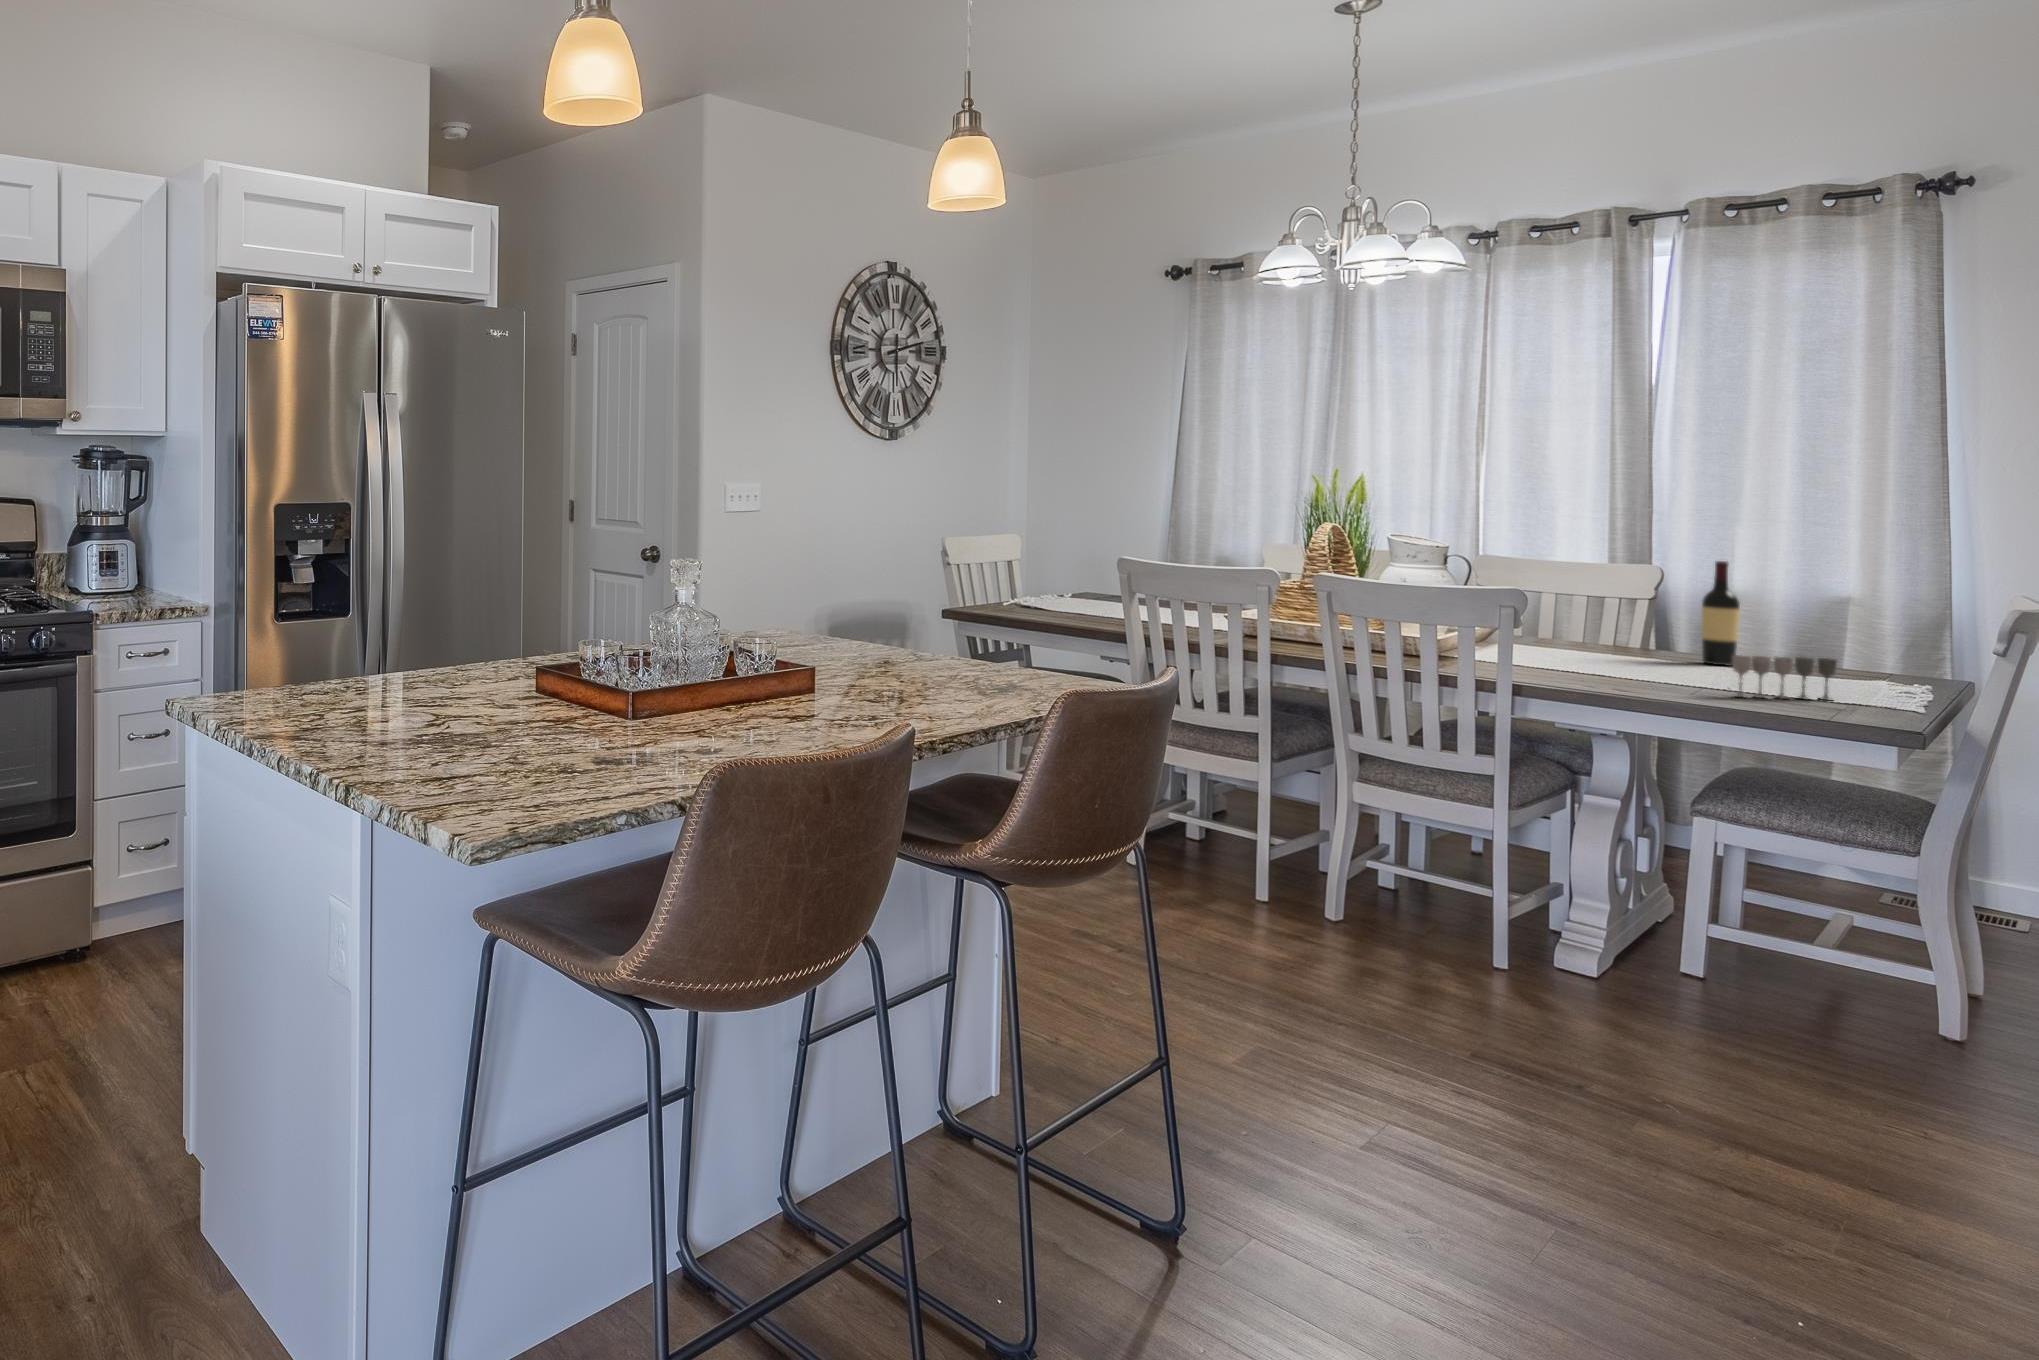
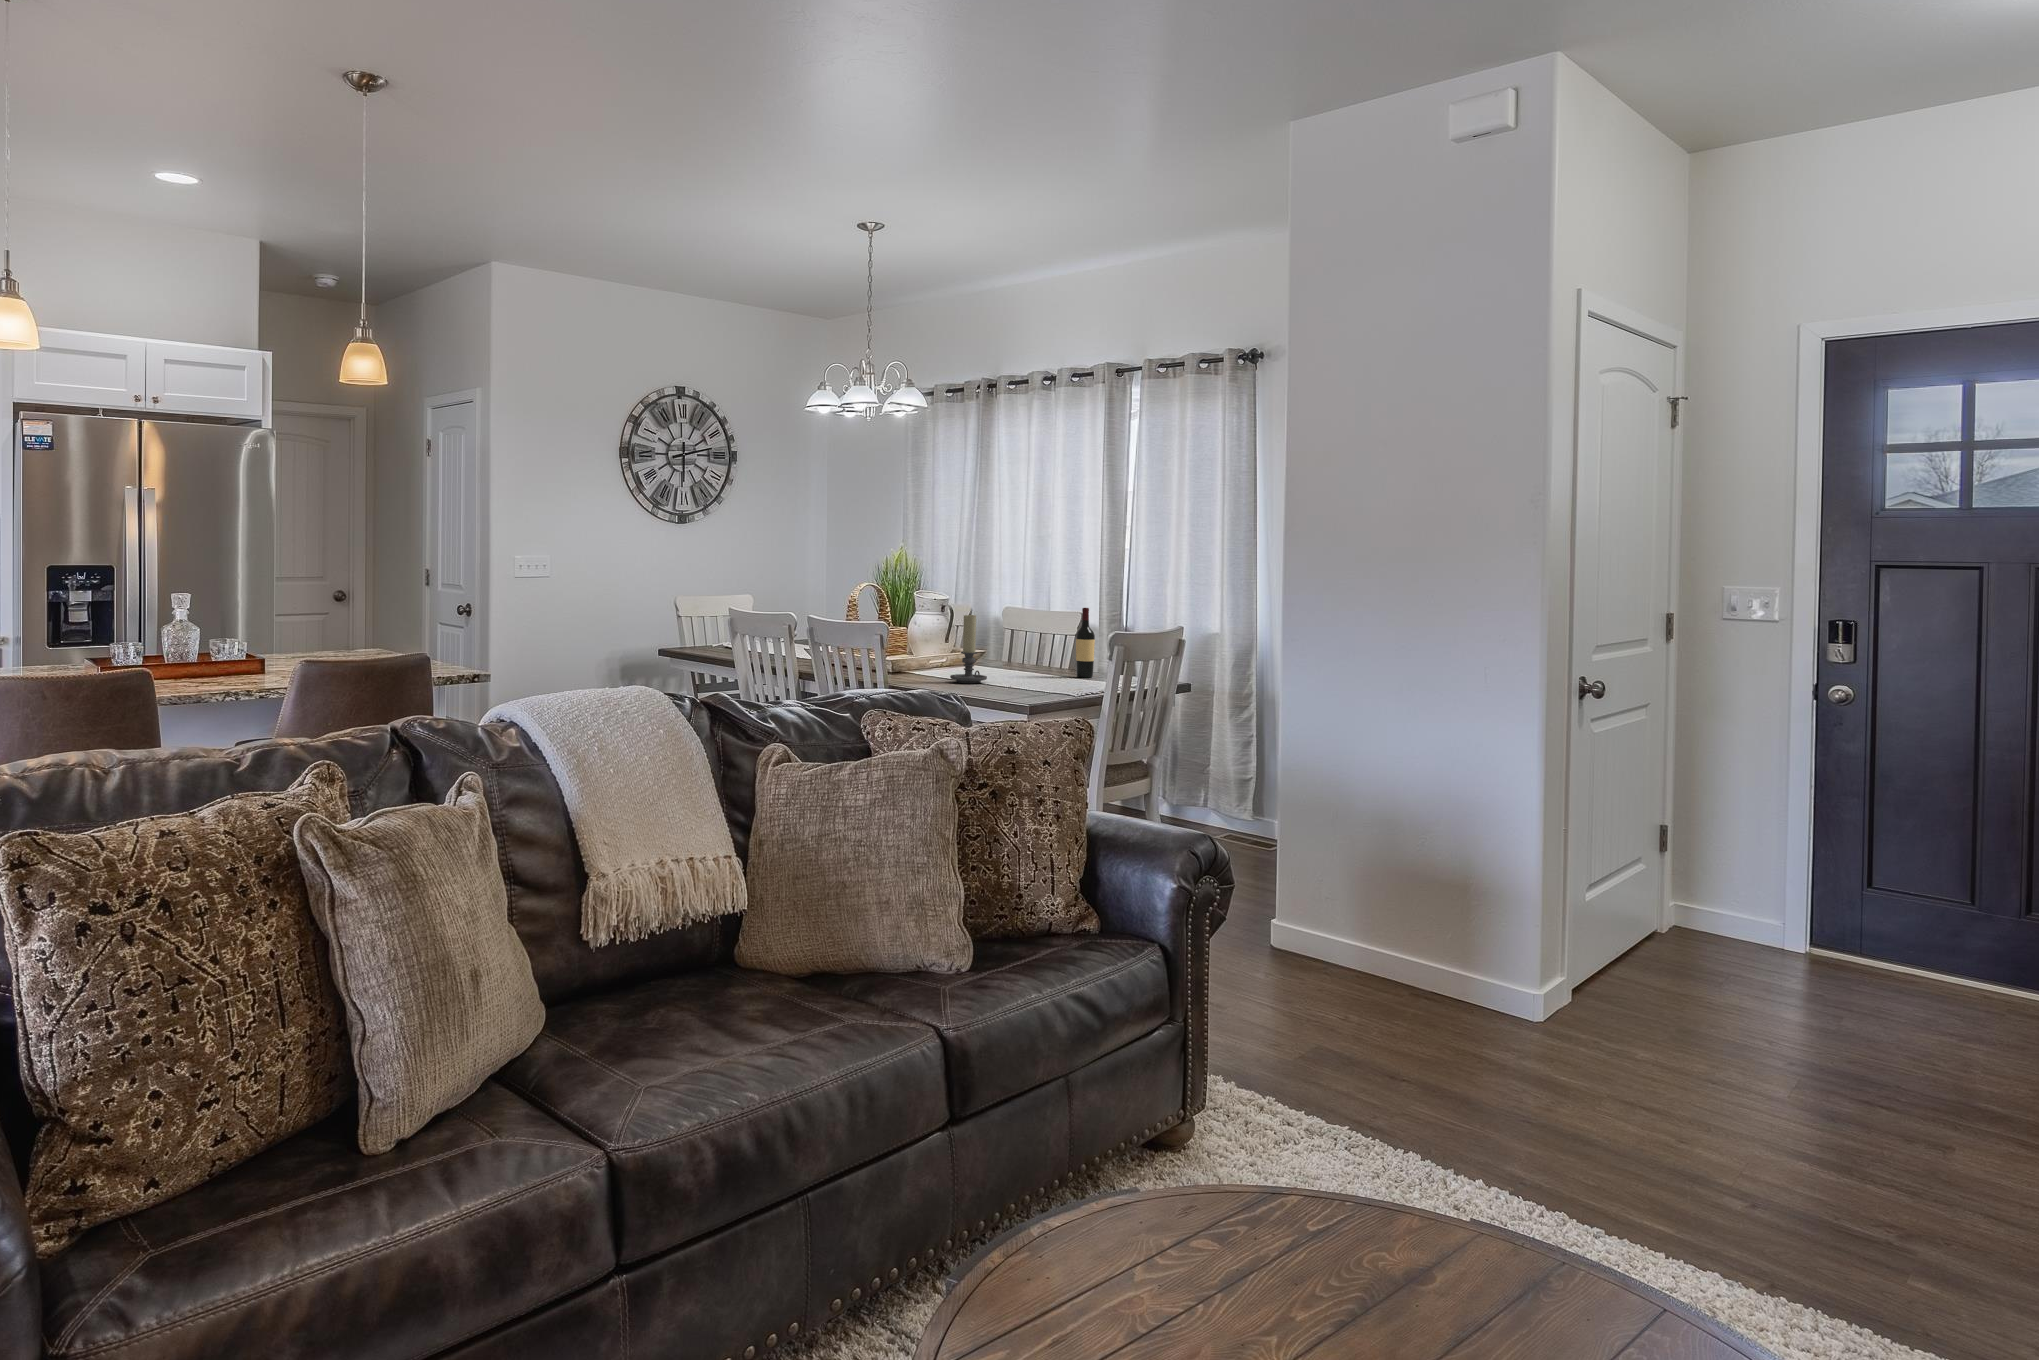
candle holder: none [1572,573,1645,680] -> present [950,615,987,683]
wine glass: present [1732,655,1838,700] -> none [992,663,1049,691]

